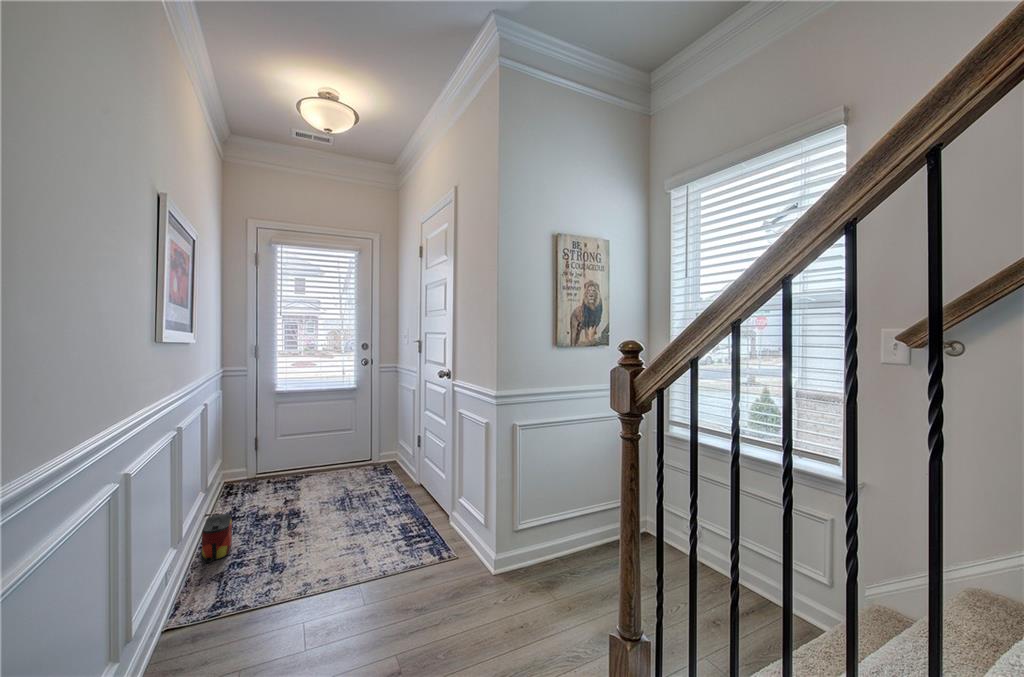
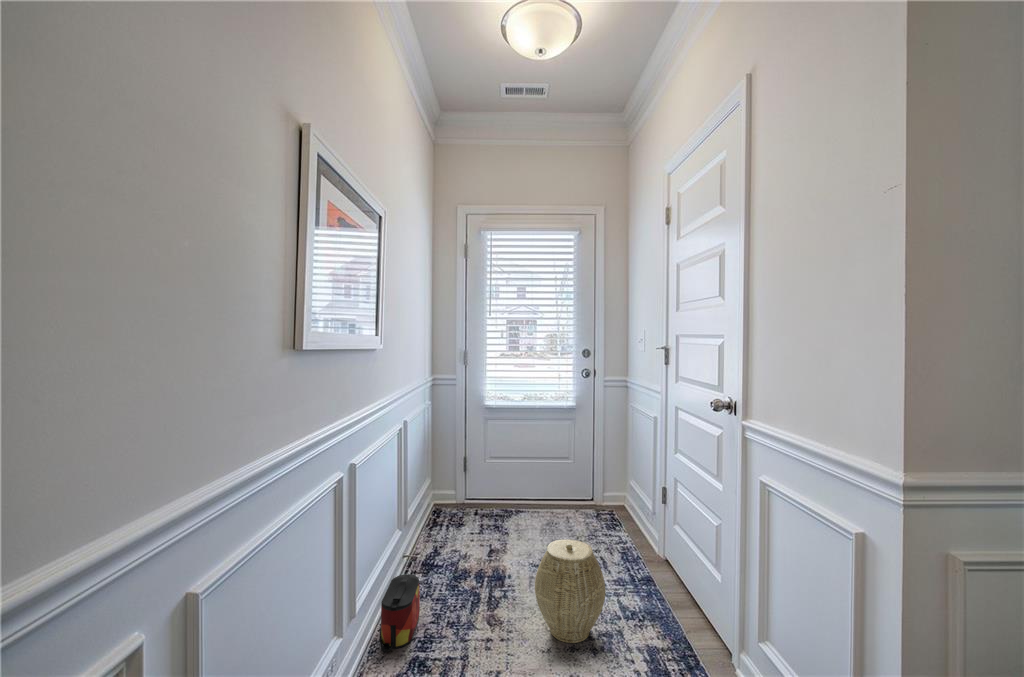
woven basket: none [325,470,374,534] -> present [535,539,605,643]

